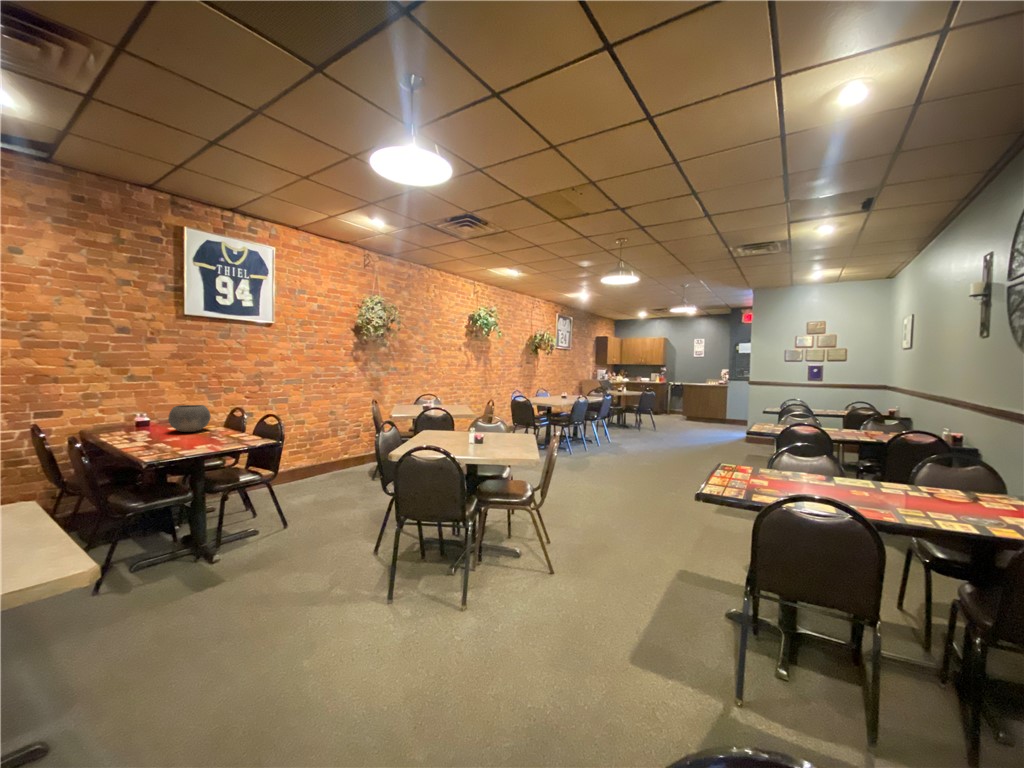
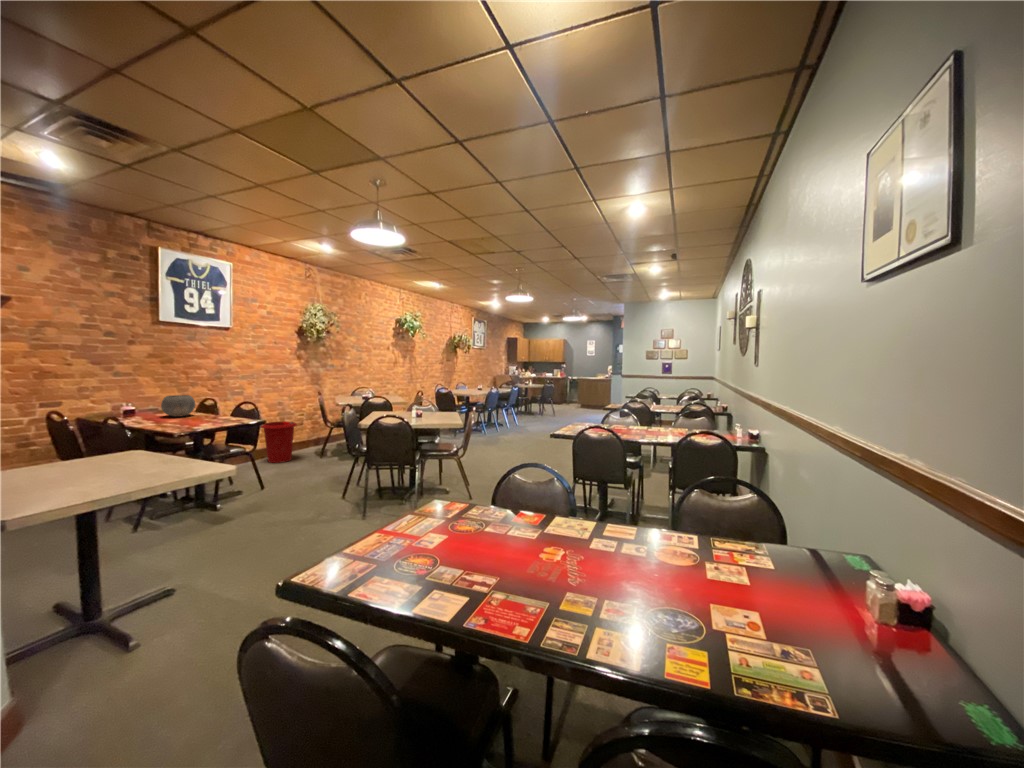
waste bin: none [305,434,347,485] -> present [261,421,297,463]

